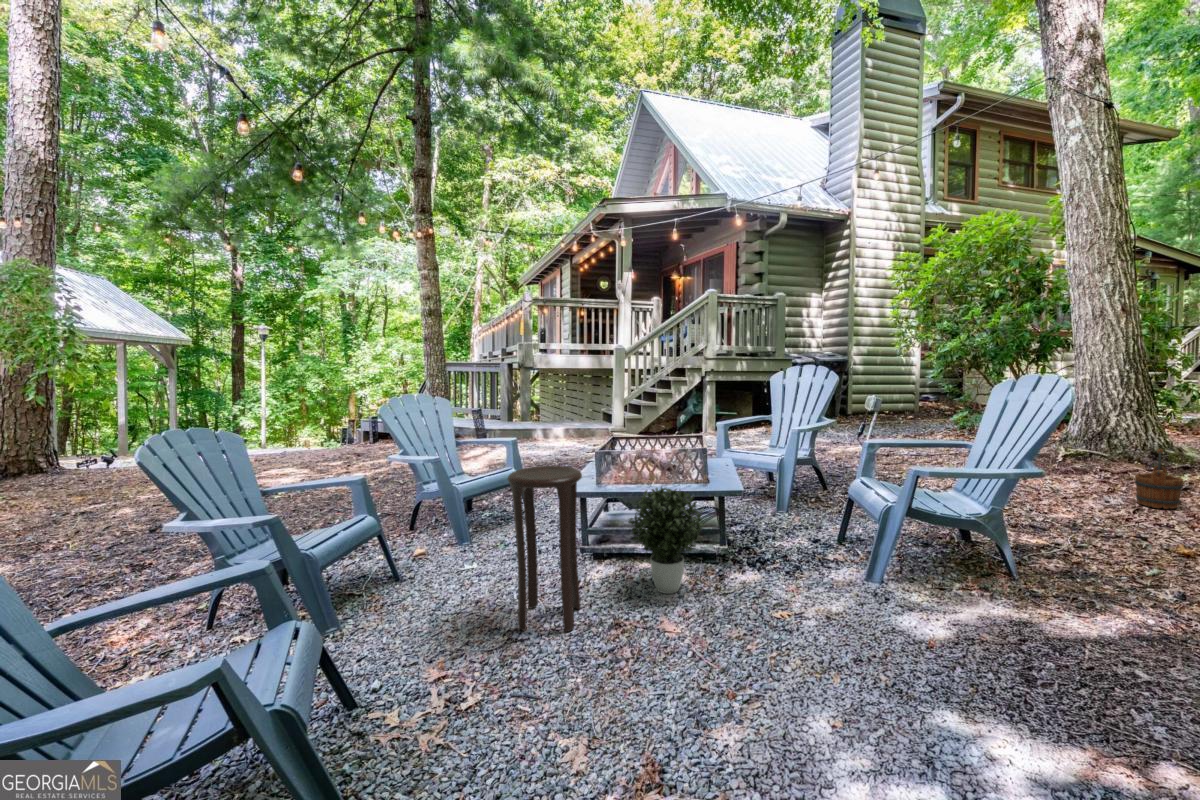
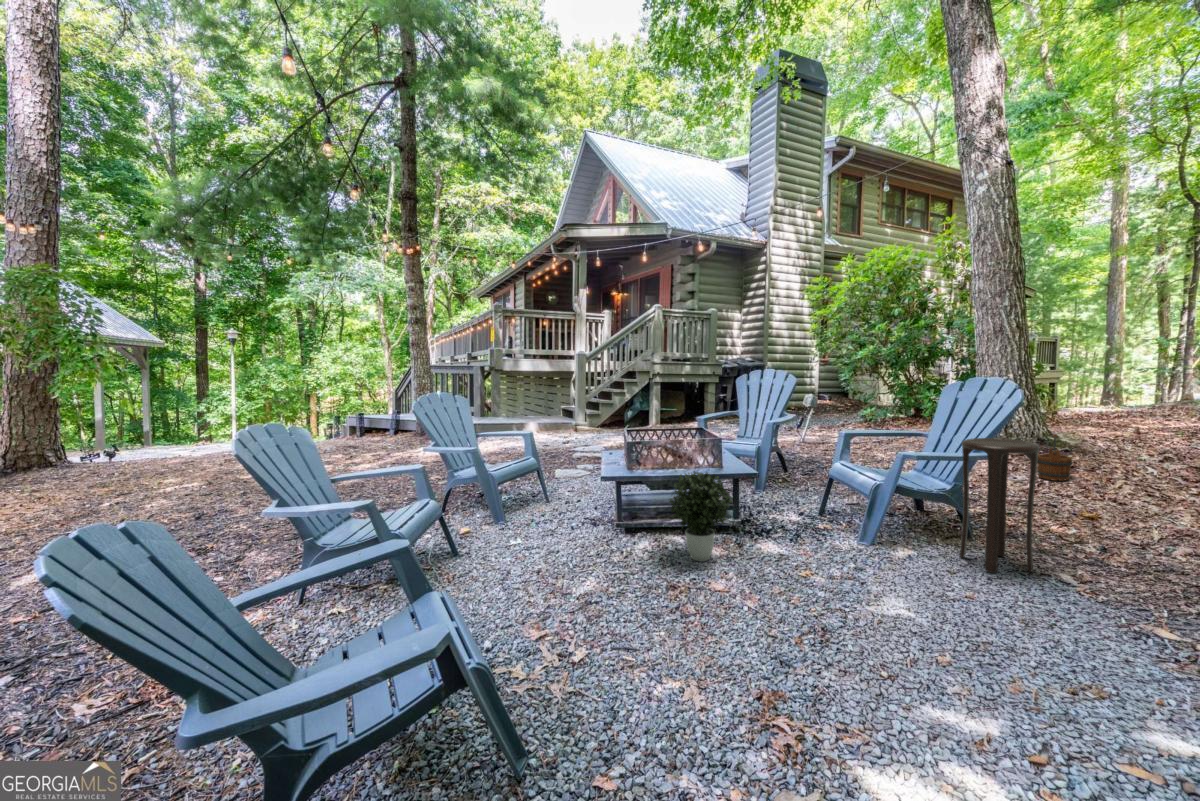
stool: present [507,466,582,632] -> present [960,438,1039,573]

